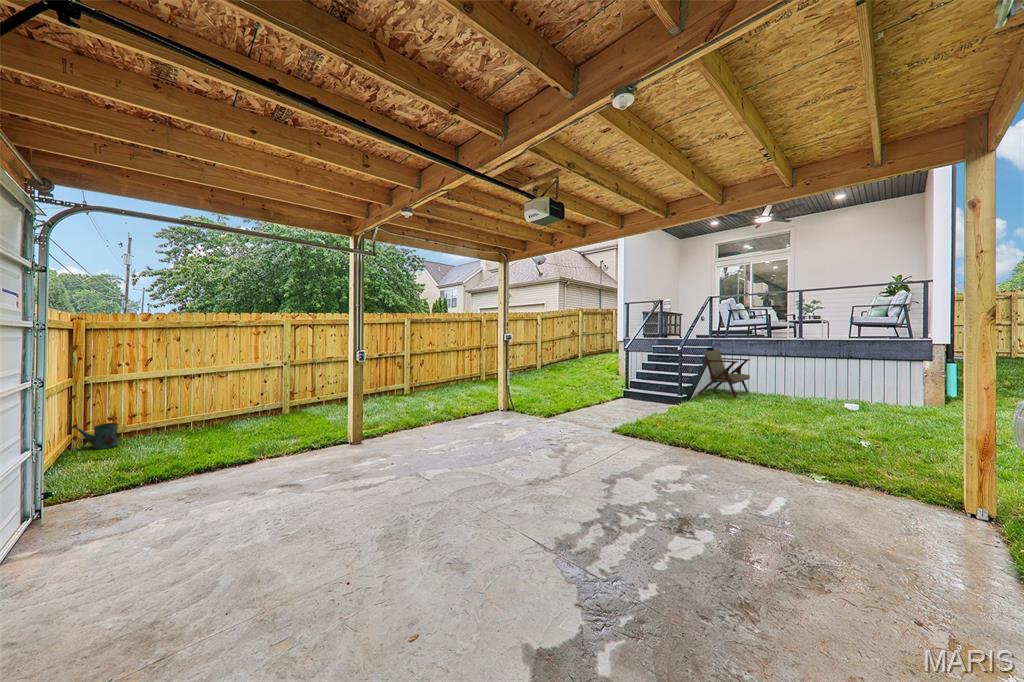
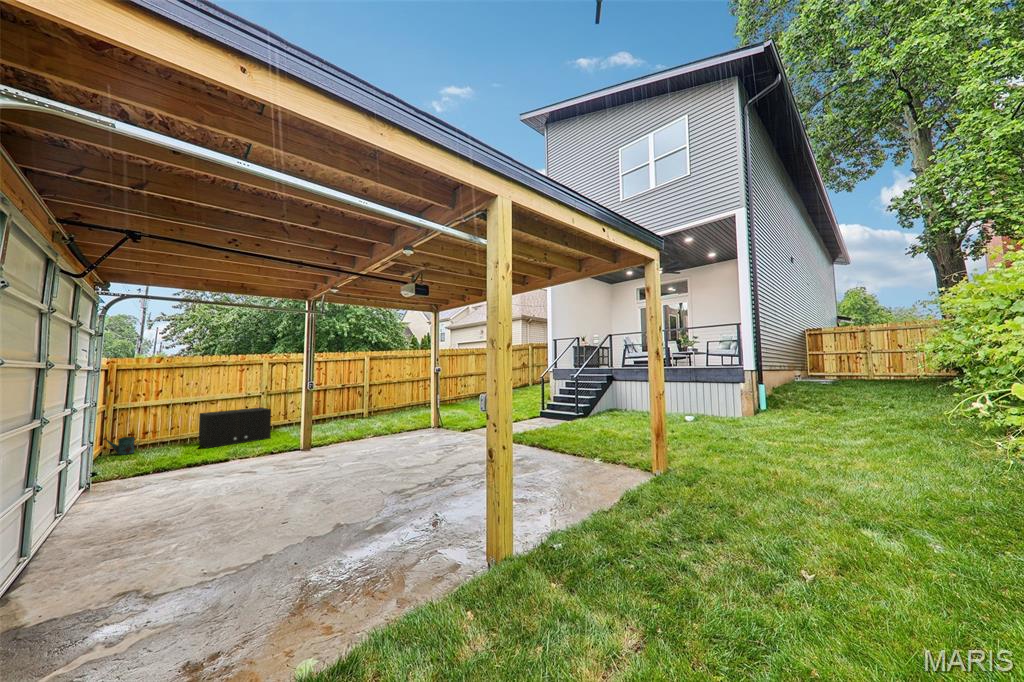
lounge chair: present [699,349,750,398] -> none [596,377,637,416]
storage cabinet: none [204,382,298,437] -> present [199,408,271,448]

